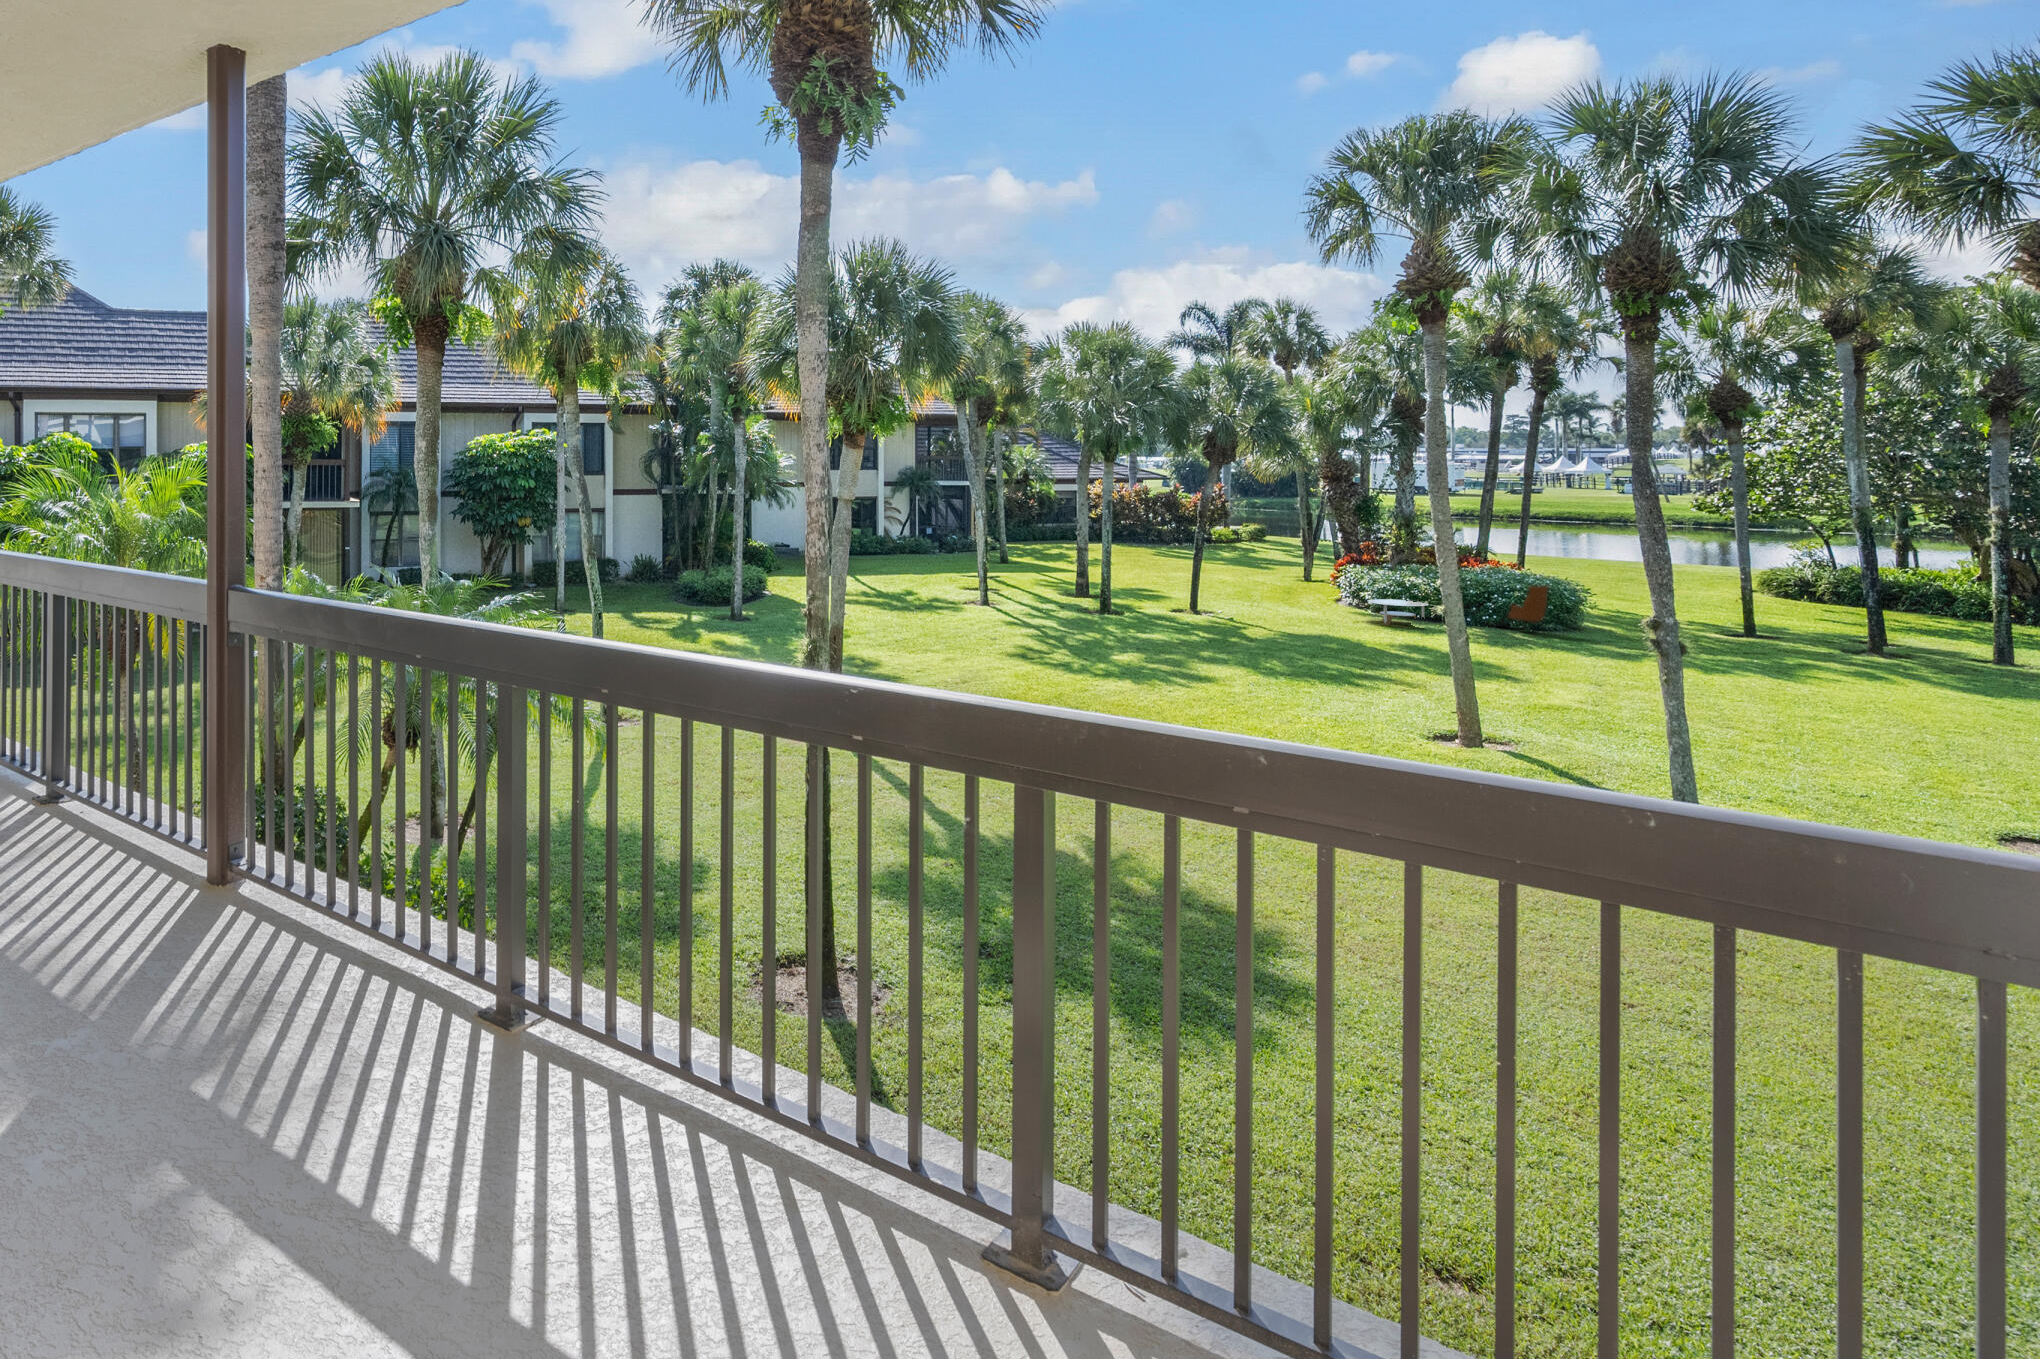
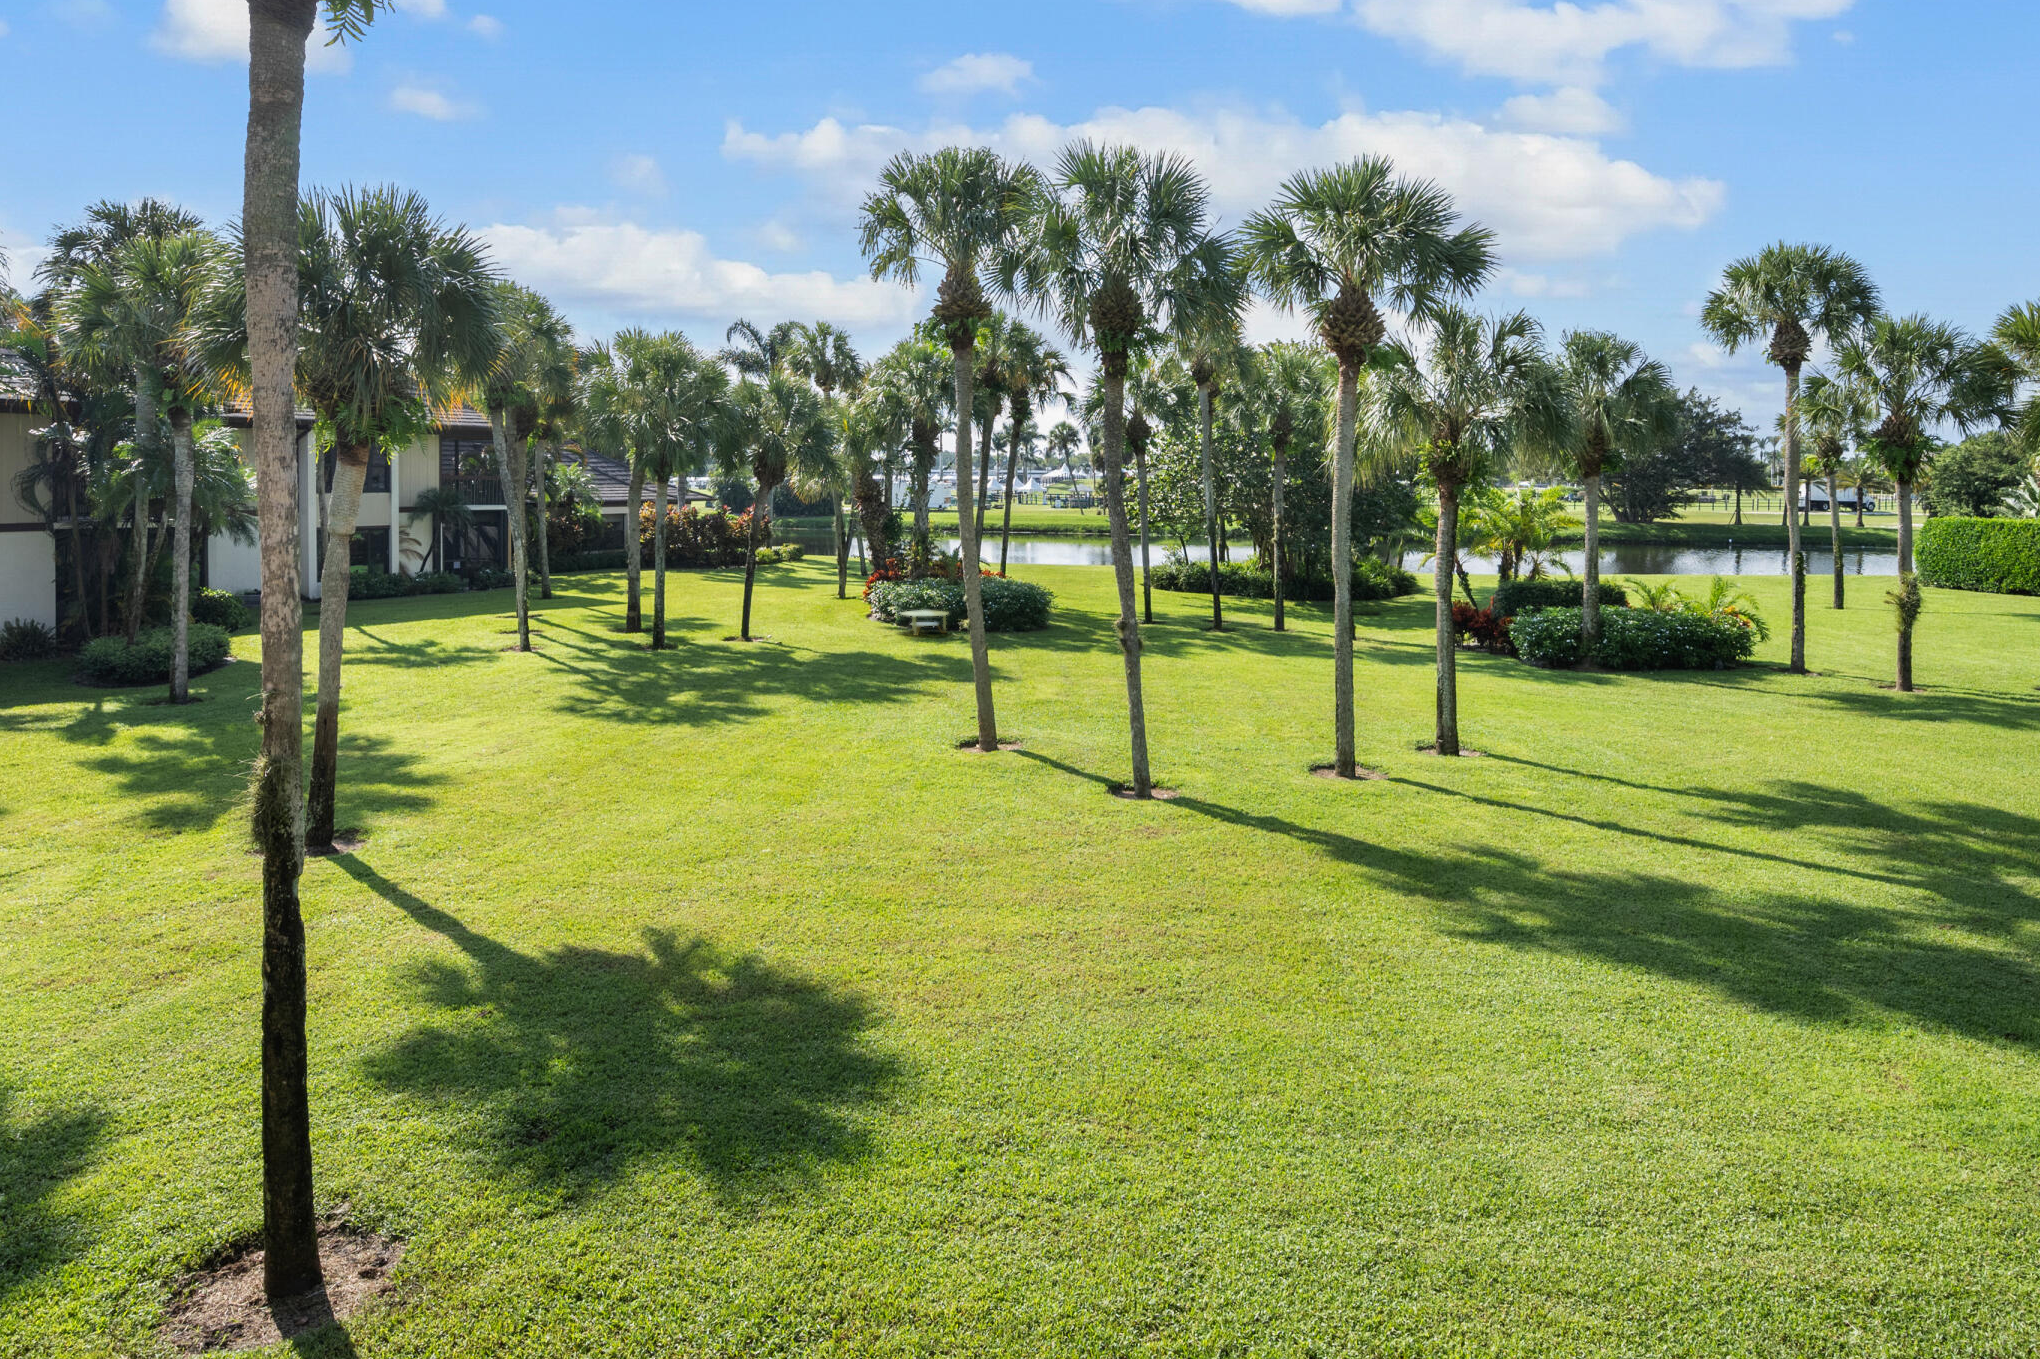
lounge chair: present [1495,586,1548,633] -> none [993,589,1039,633]

